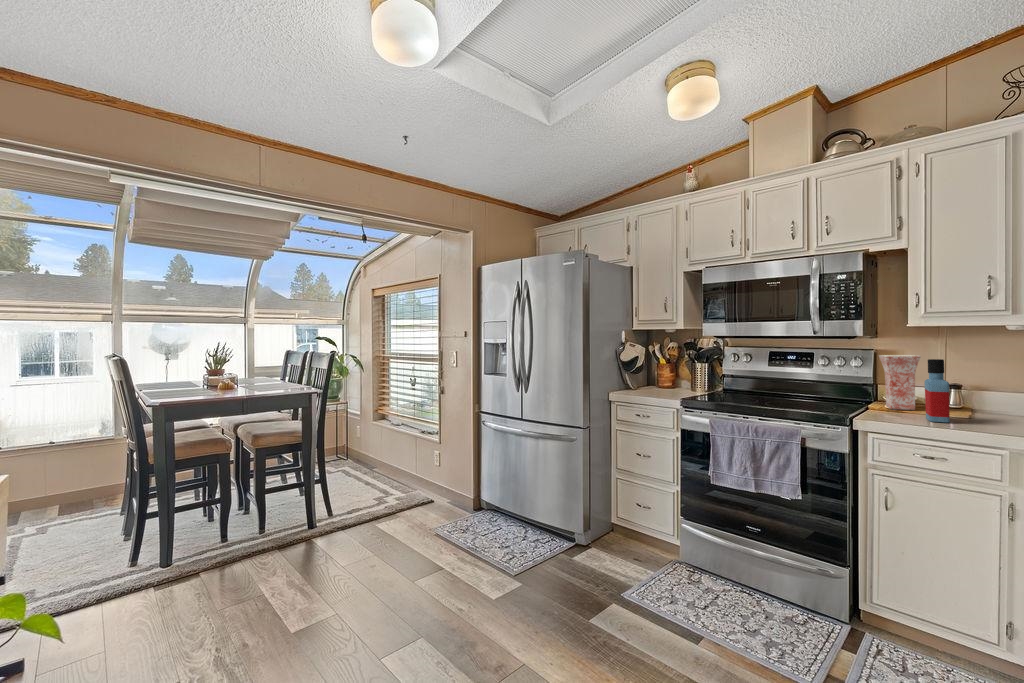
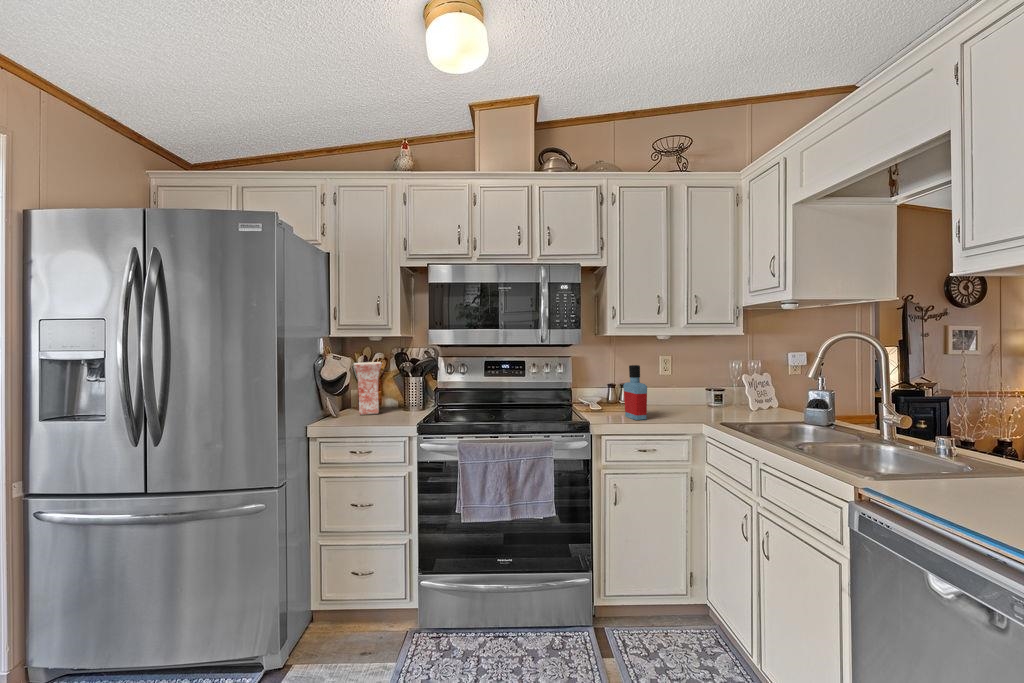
vase: present [879,355,921,410] -> present [354,362,382,415]

